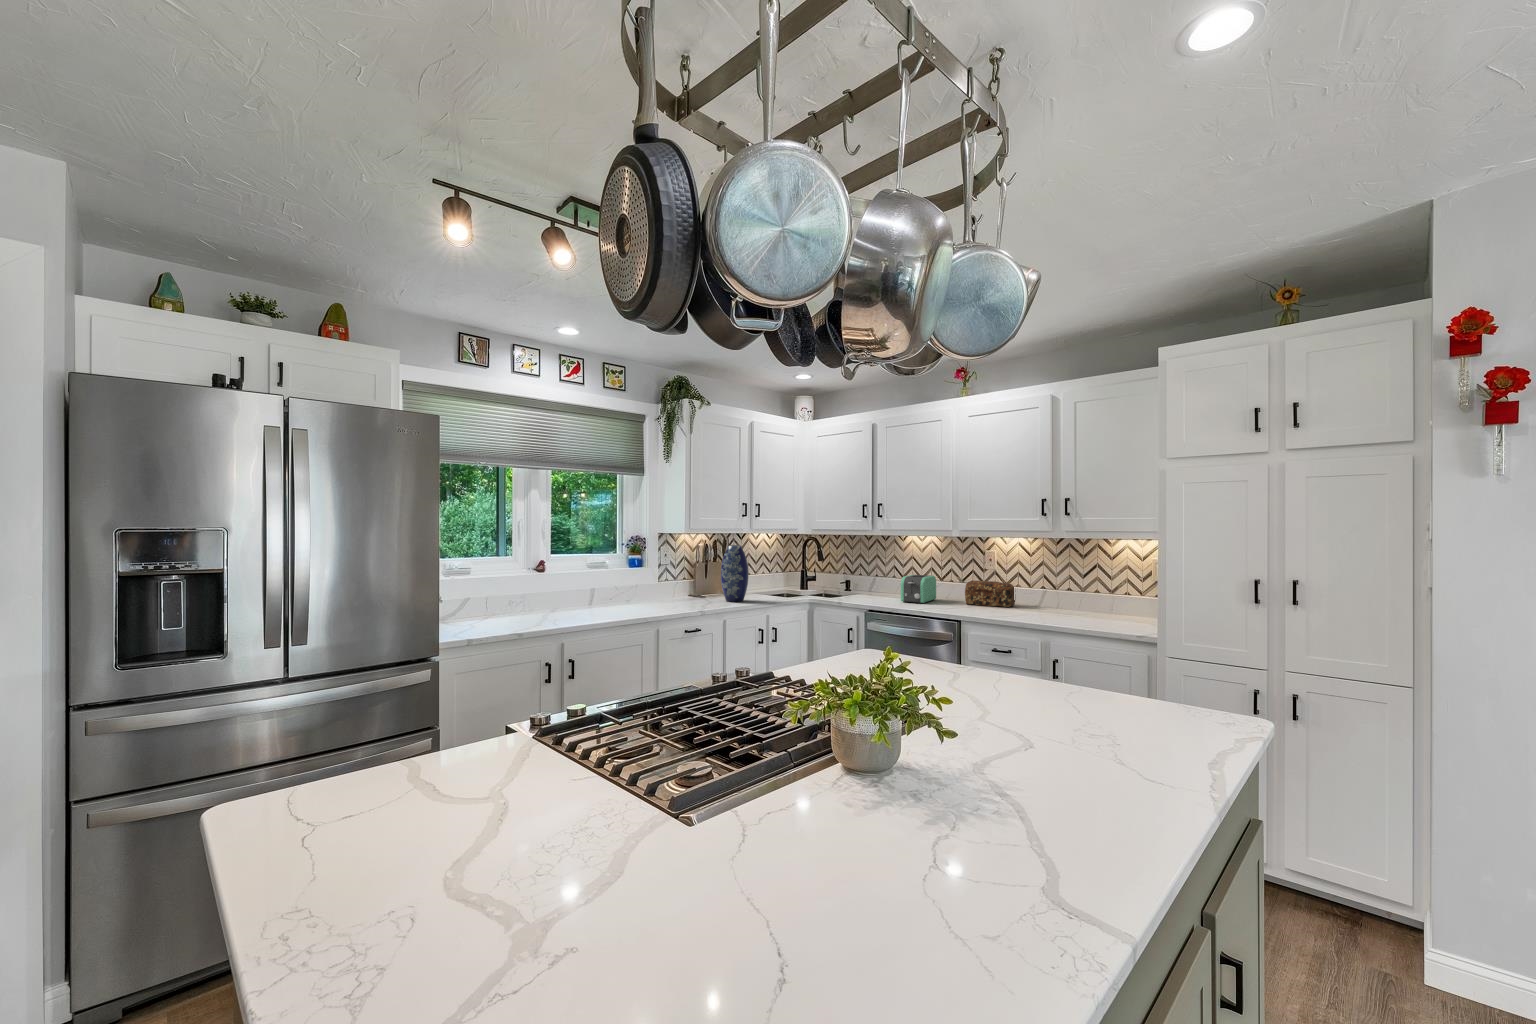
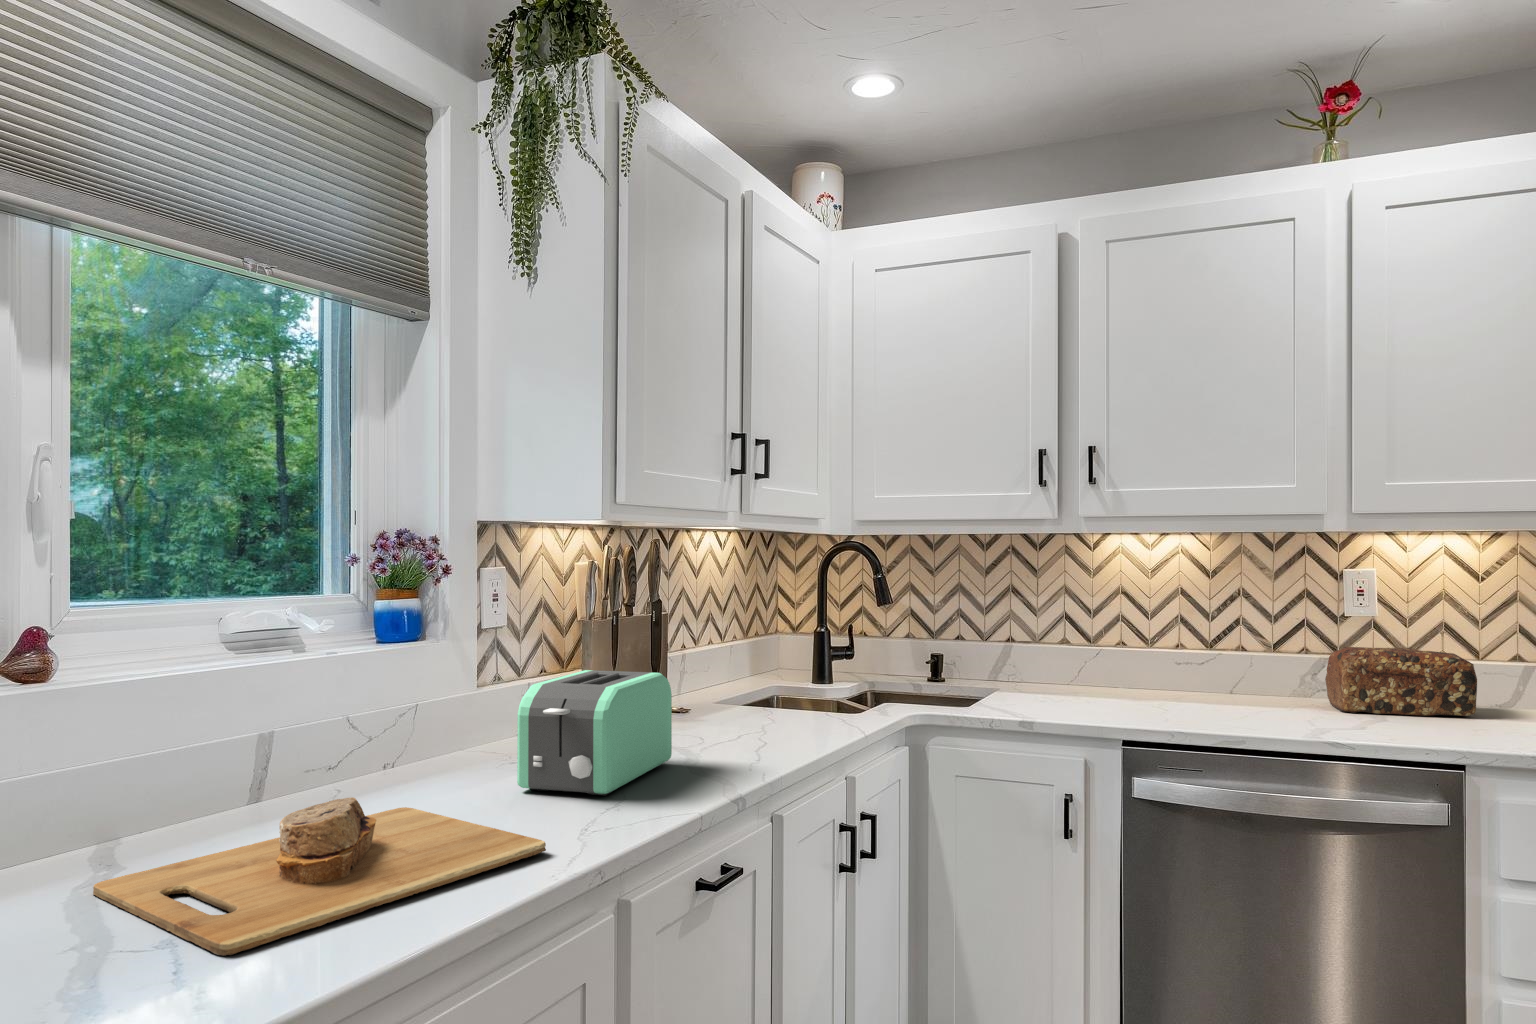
vase: present [721,545,748,602] -> none [687,560,774,740]
toaster: present [901,575,936,604] -> present [517,670,672,796]
cutting board: none [559,601,652,623] -> present [93,797,546,956]

